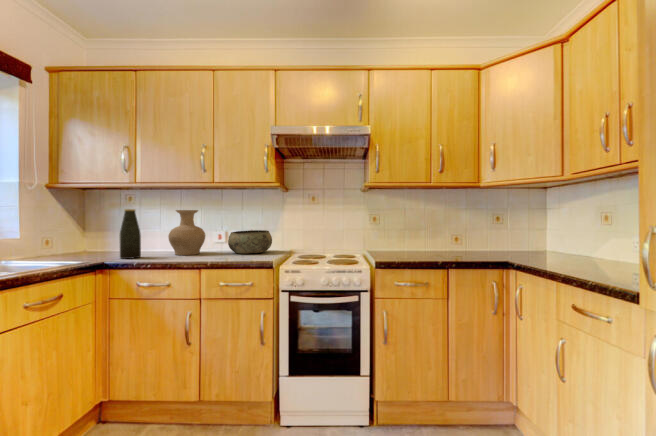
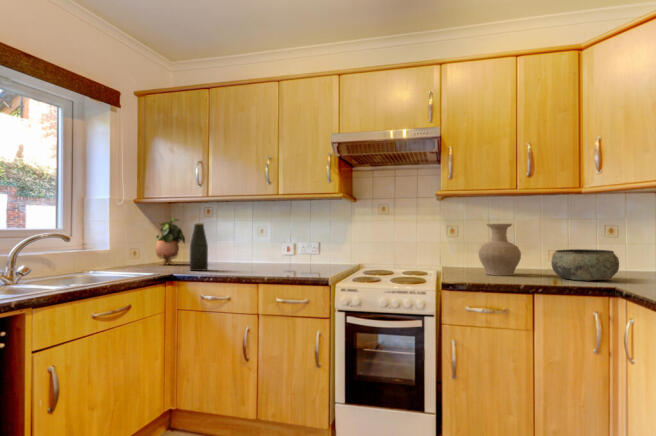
potted plant: none [76,204,111,253] -> present [156,218,185,265]
vase: present [168,210,205,255] -> present [479,224,521,276]
bowl: present [228,230,272,254] -> present [551,249,619,281]

